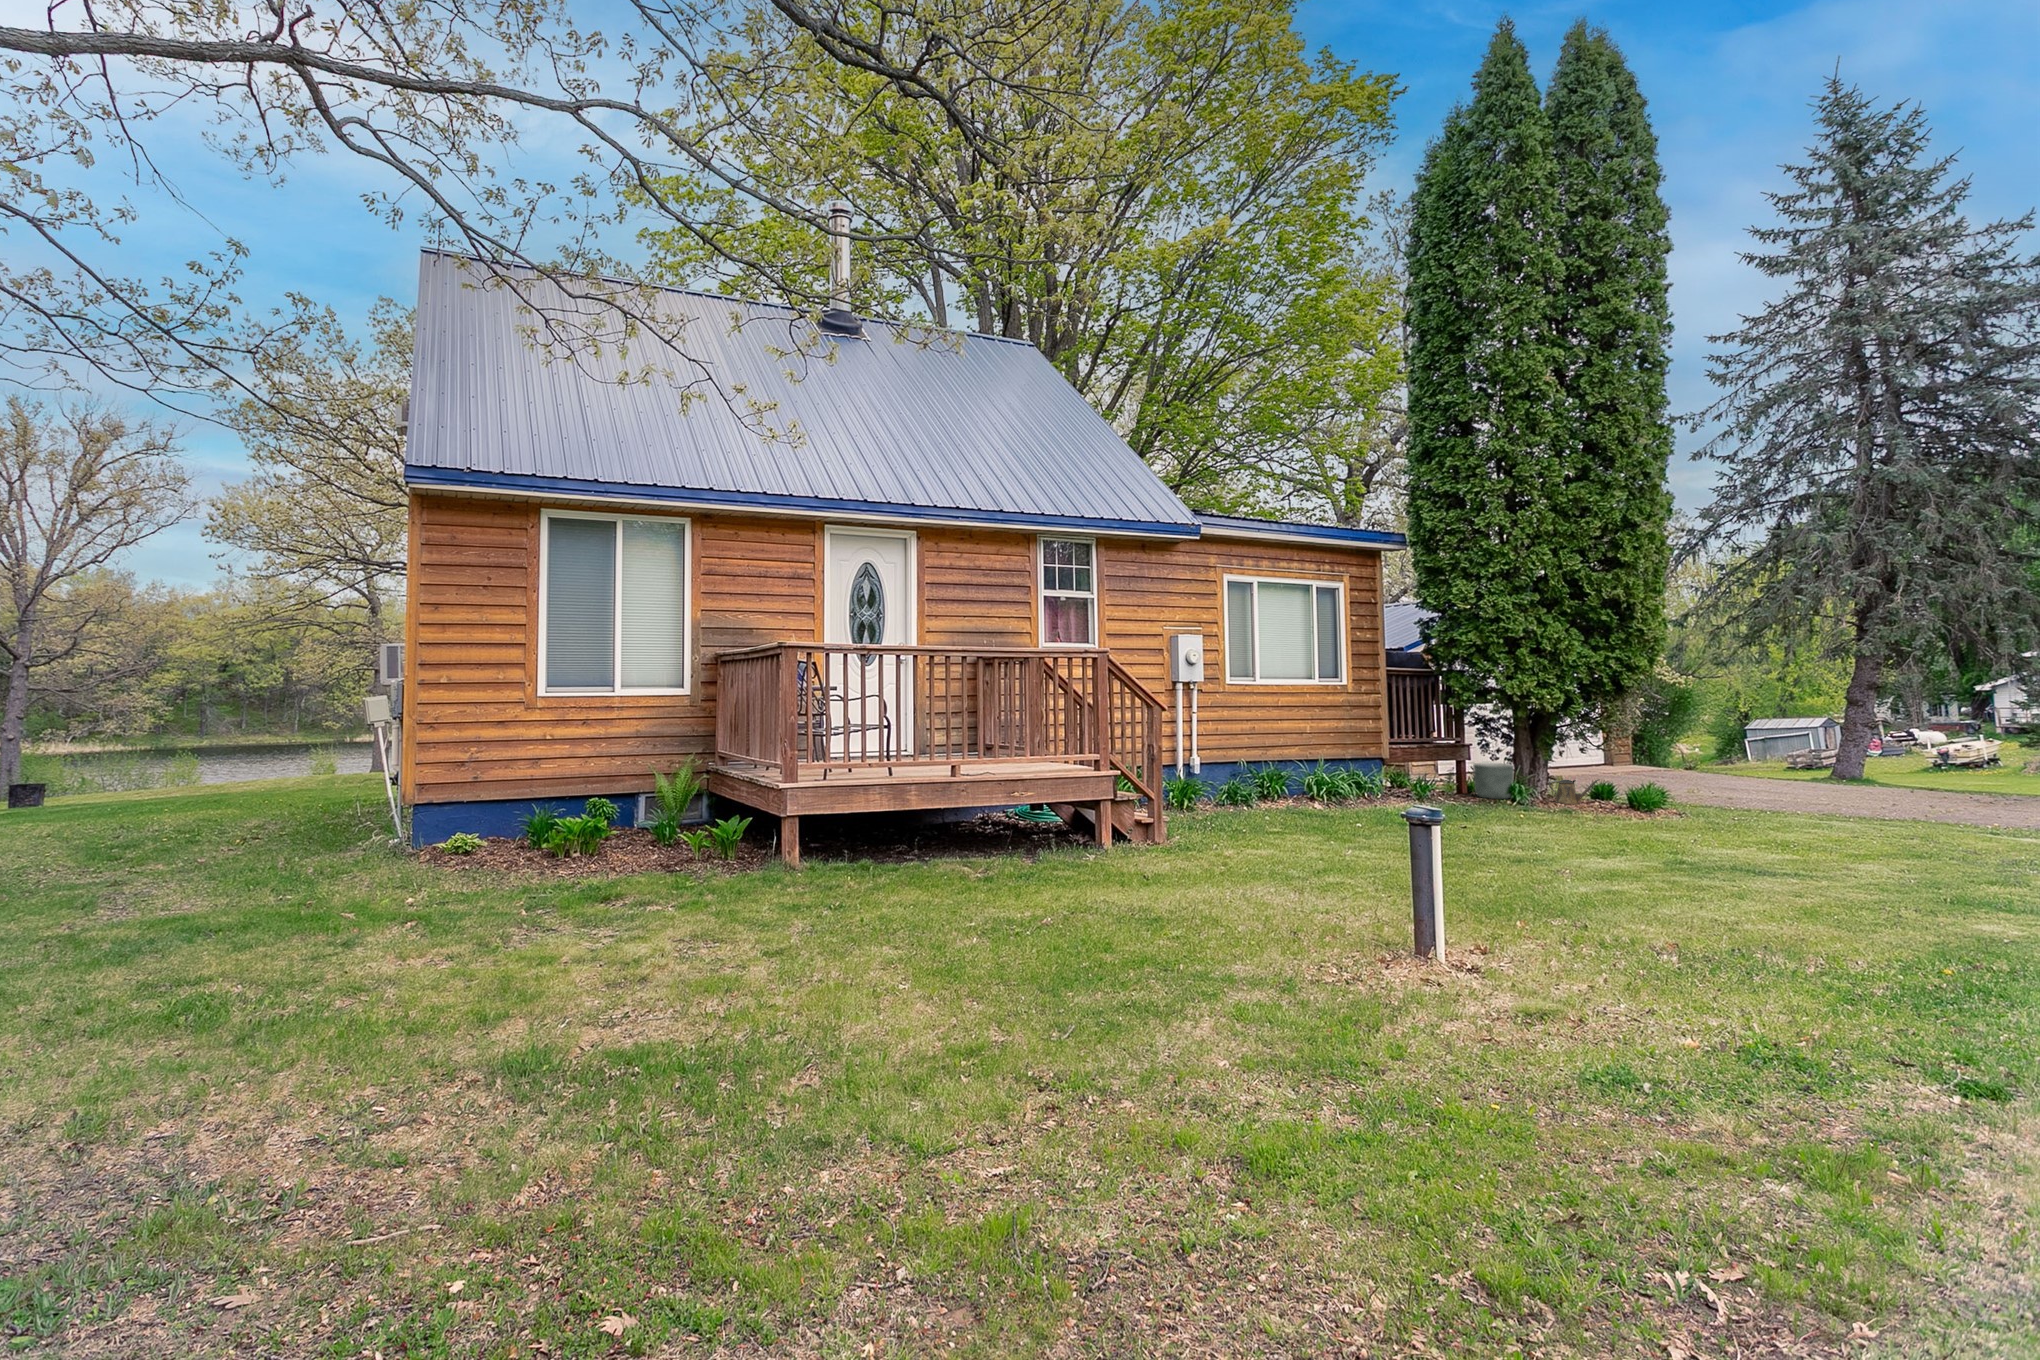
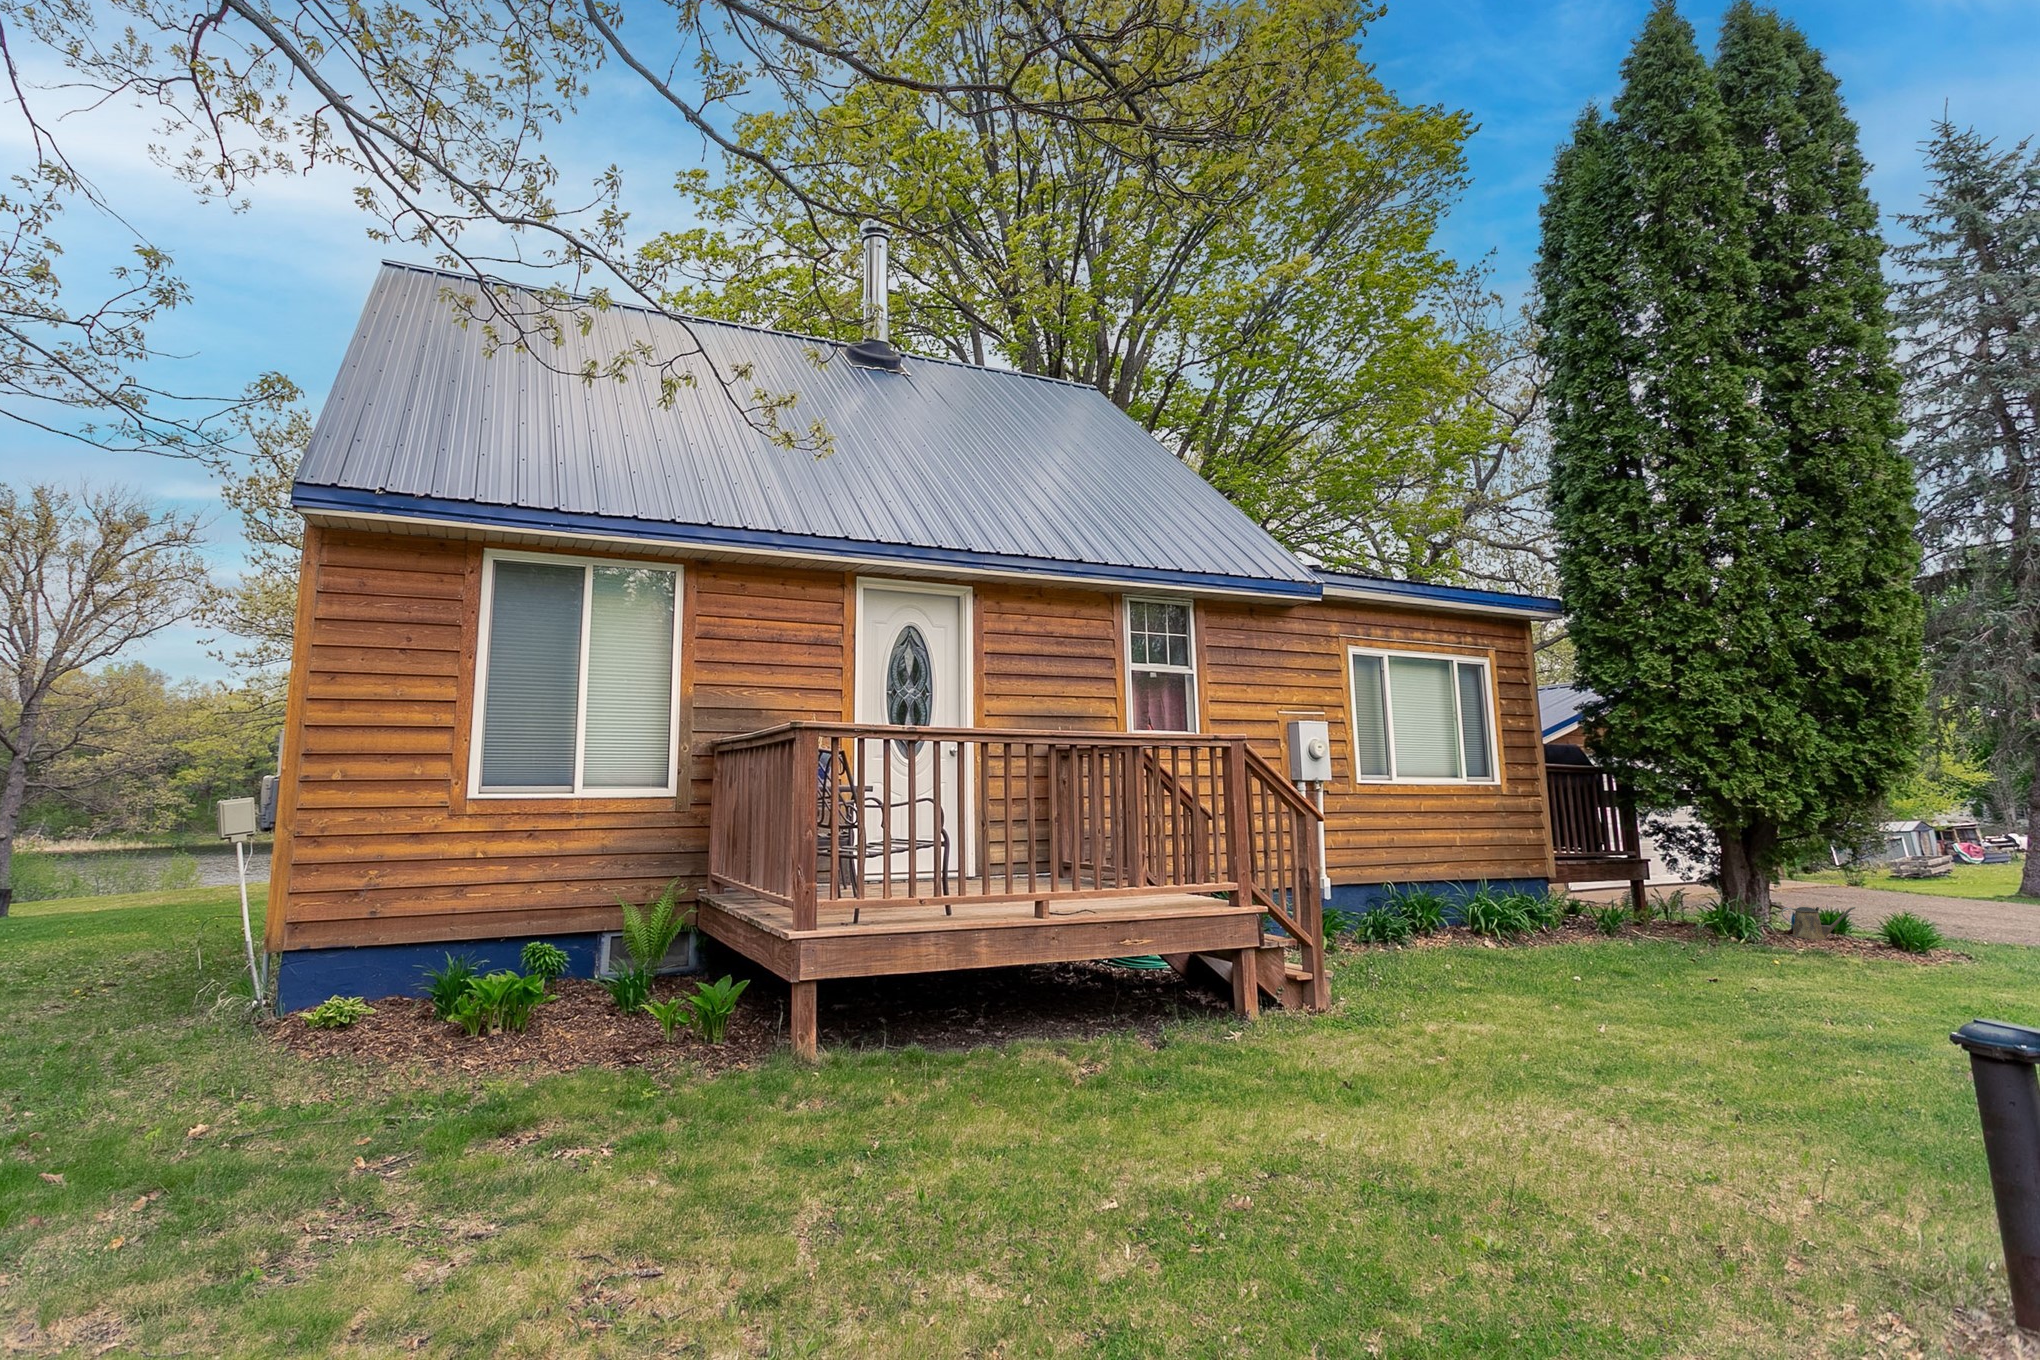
planter: present [1473,763,1514,799] -> none [1670,882,1730,931]

